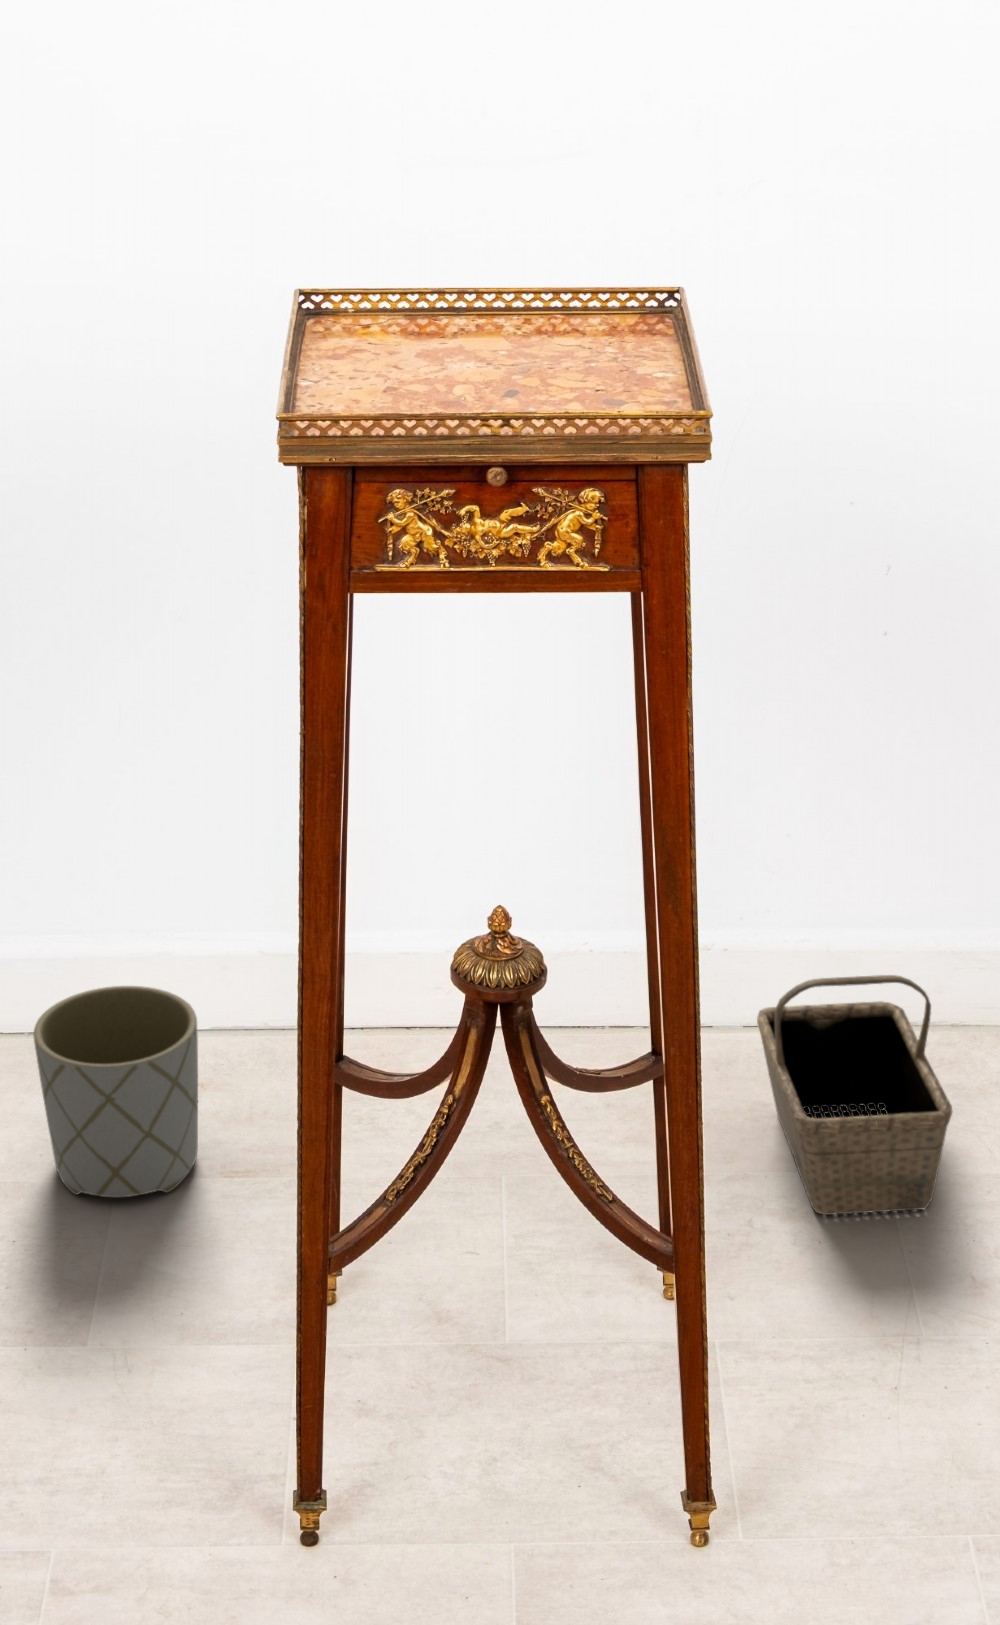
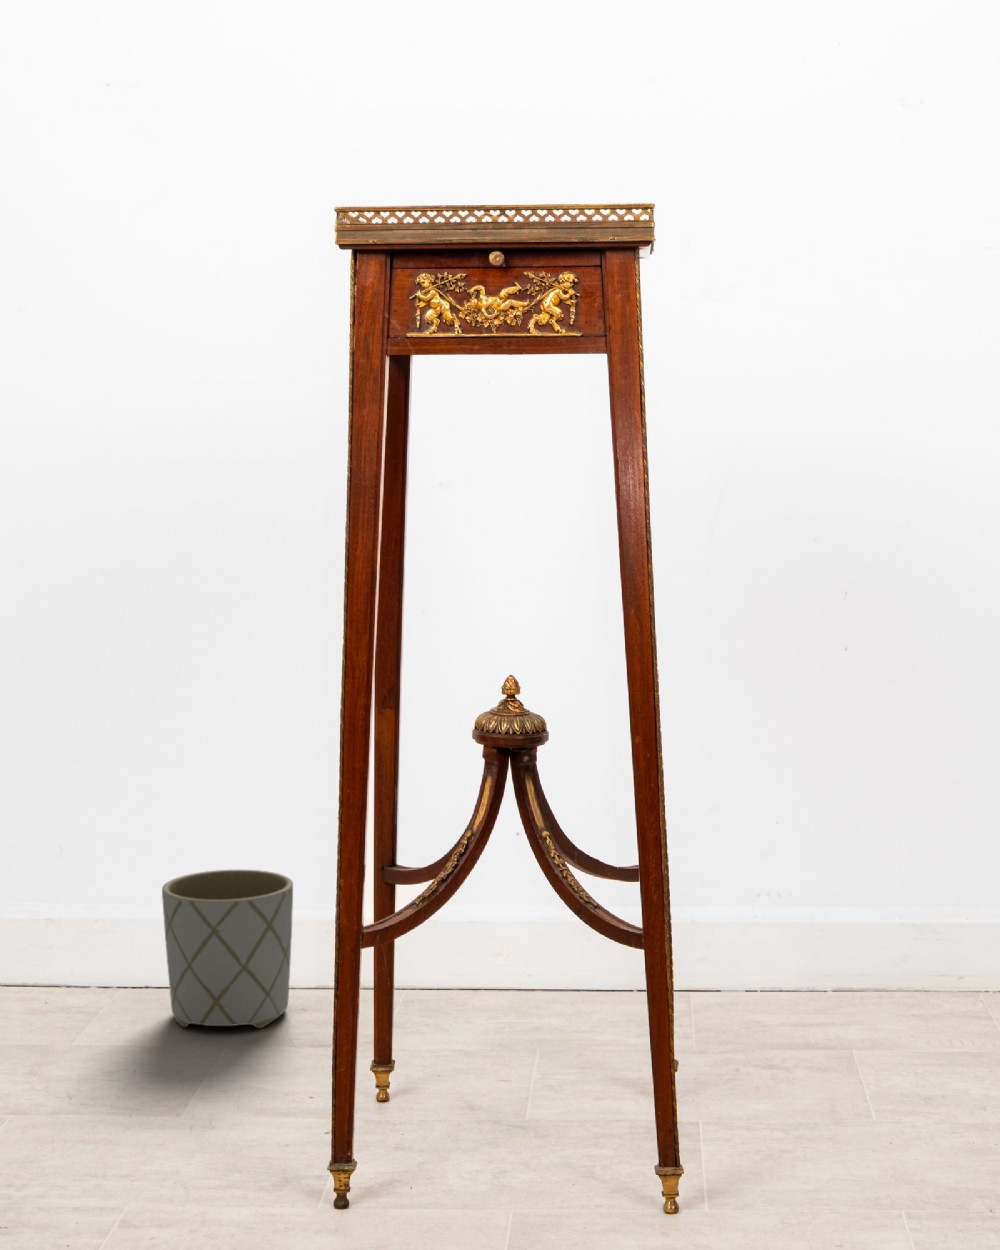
basket: present [757,975,952,1215] -> none [751,858,910,1055]

